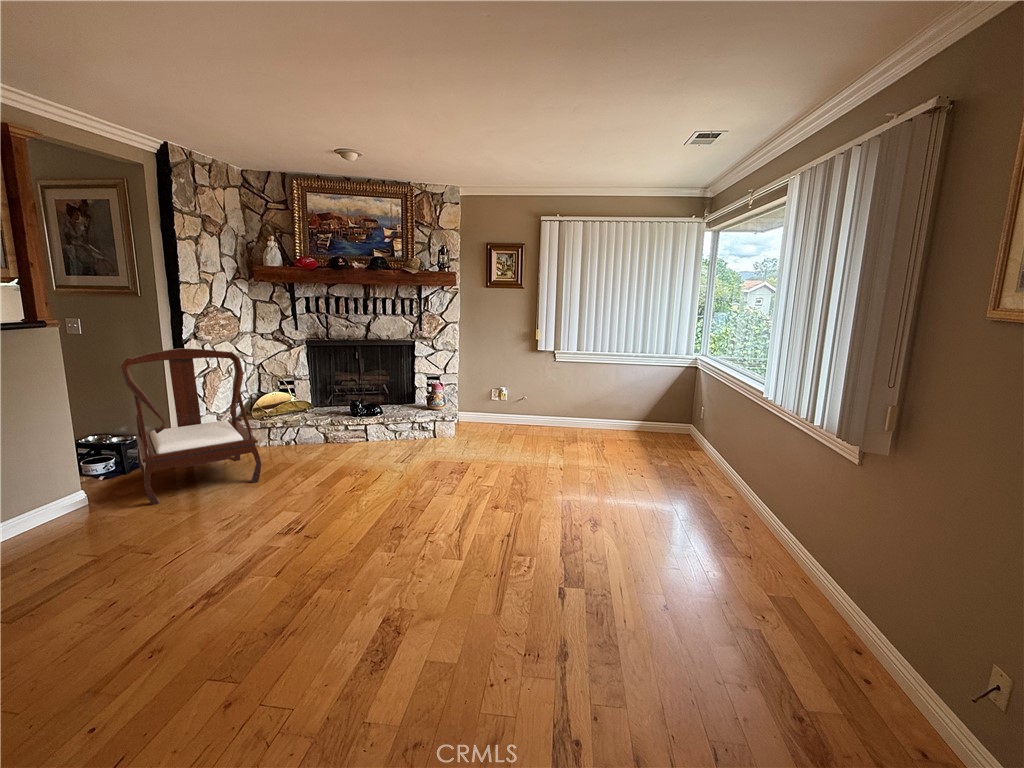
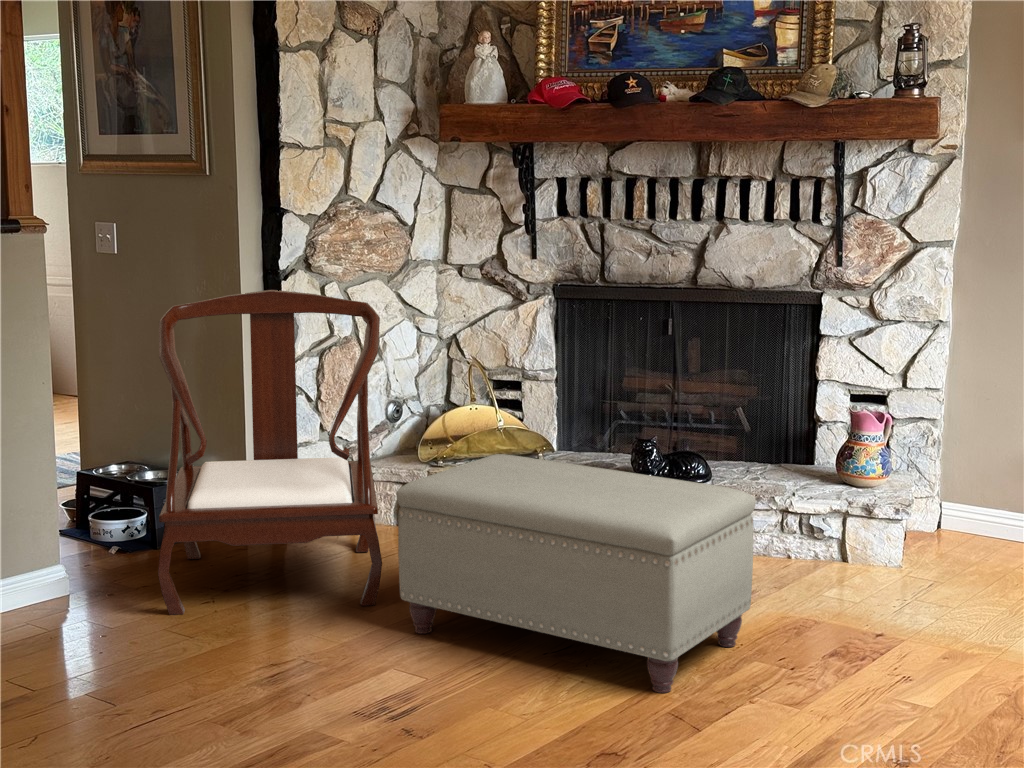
ottoman: none [273,411,420,493] -> present [396,454,756,693]

